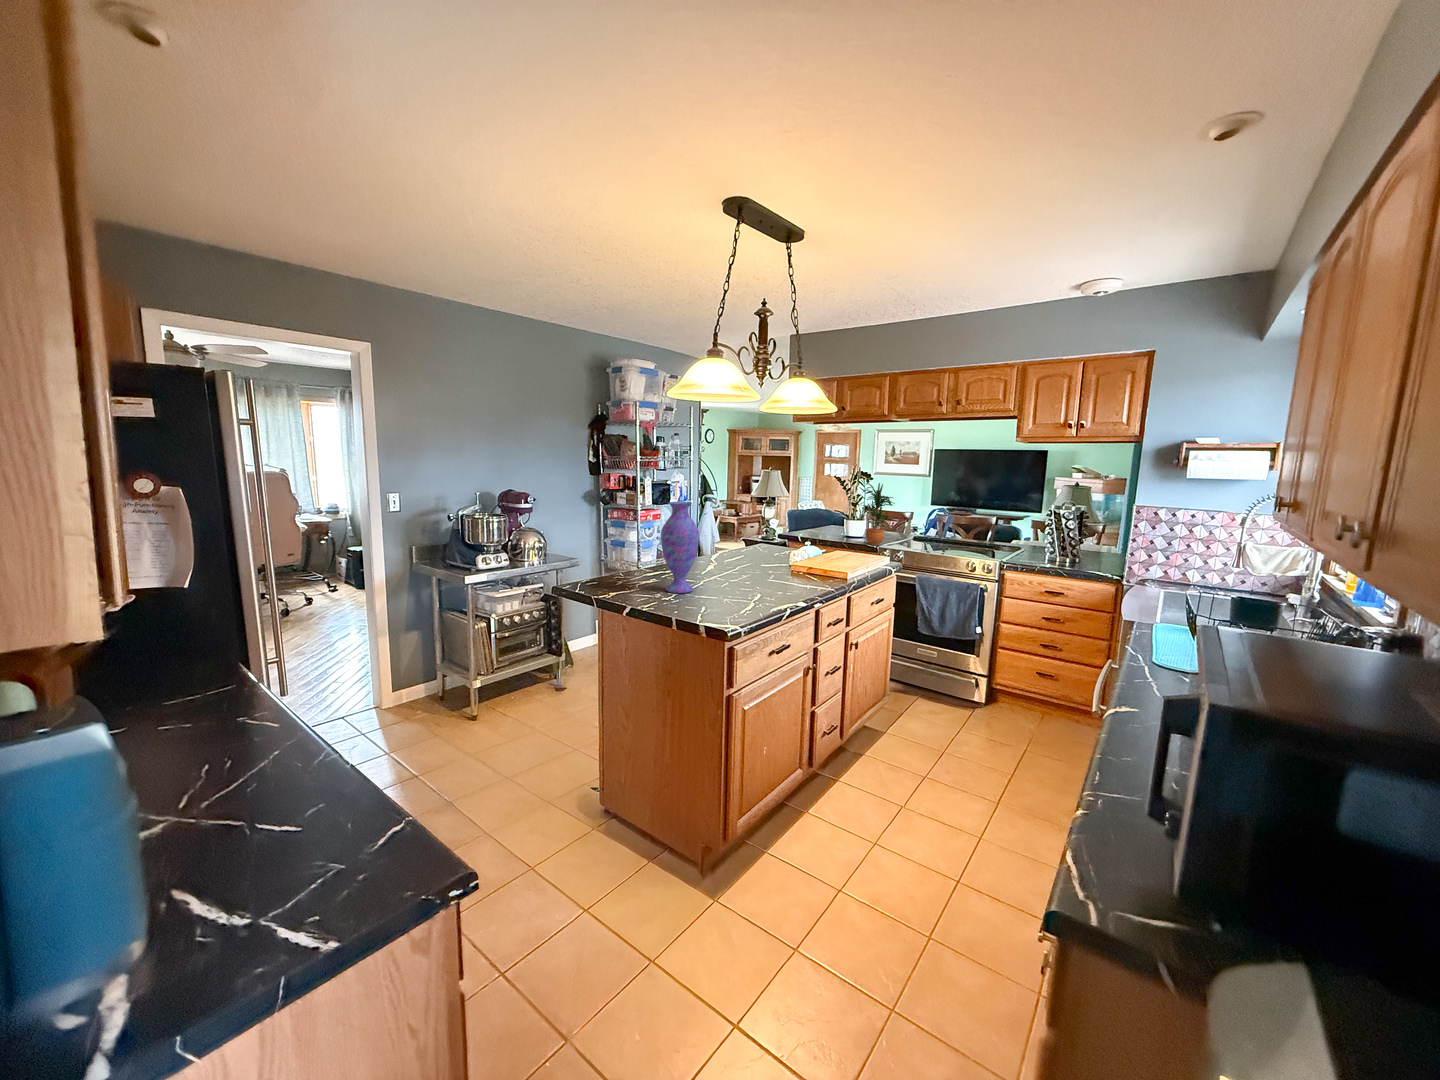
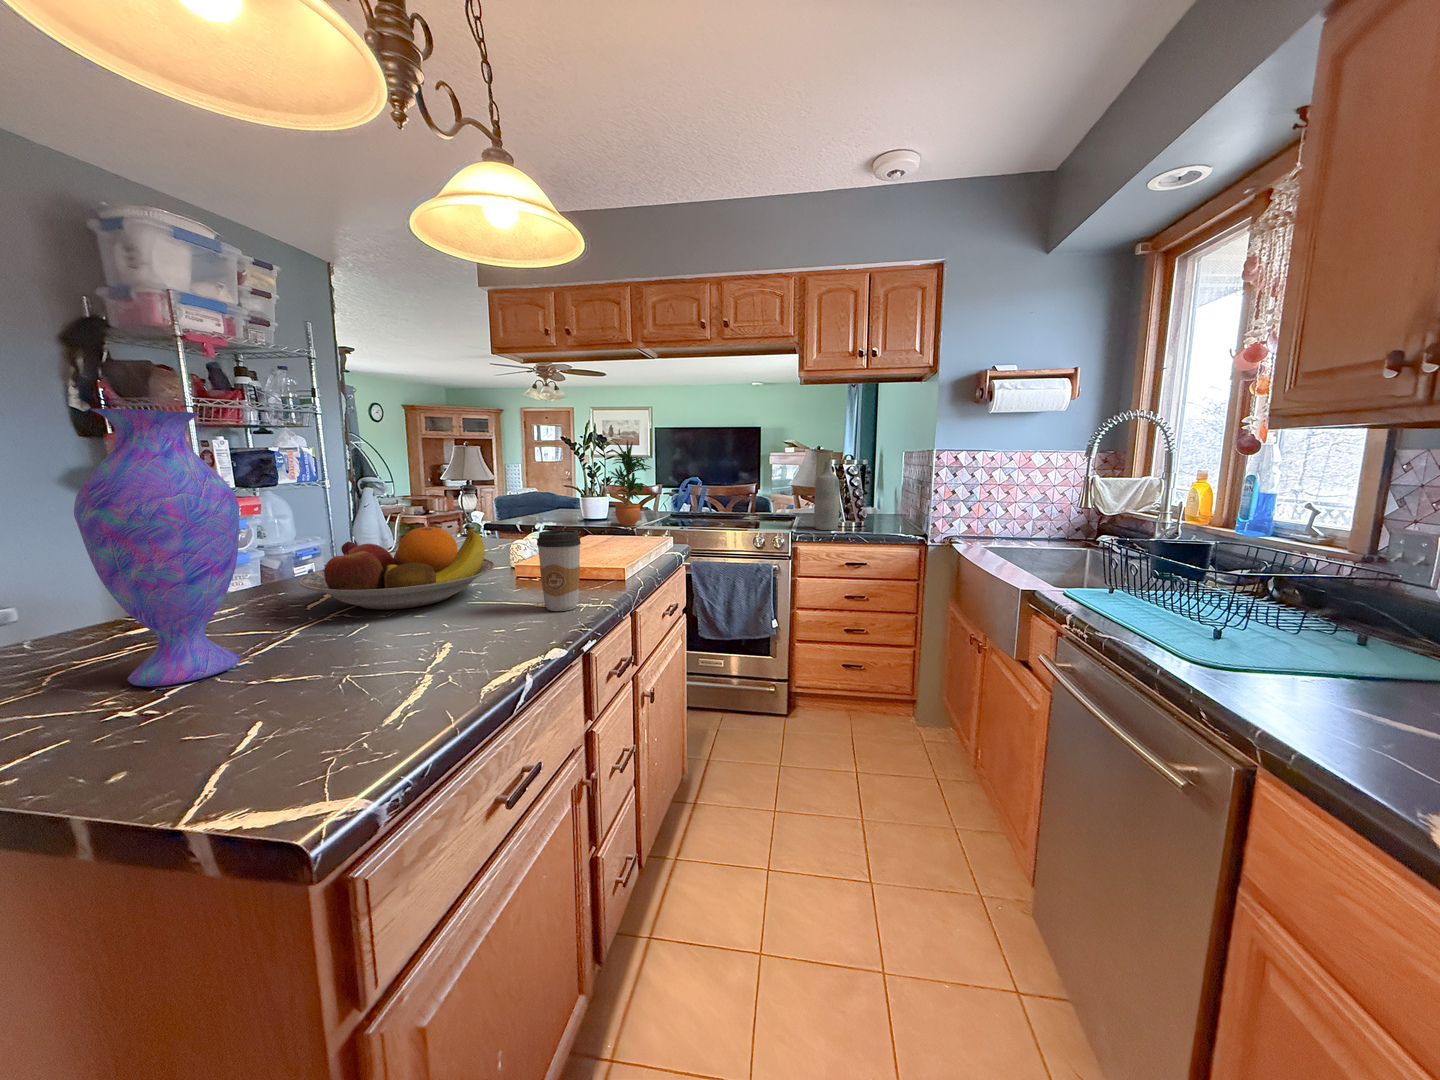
bottle: none [1023,508,1047,564] -> present [814,461,840,530]
fruit bowl: none [704,543,782,580] -> present [299,527,495,610]
coffee cup: none [800,551,820,590] -> present [537,530,581,611]

